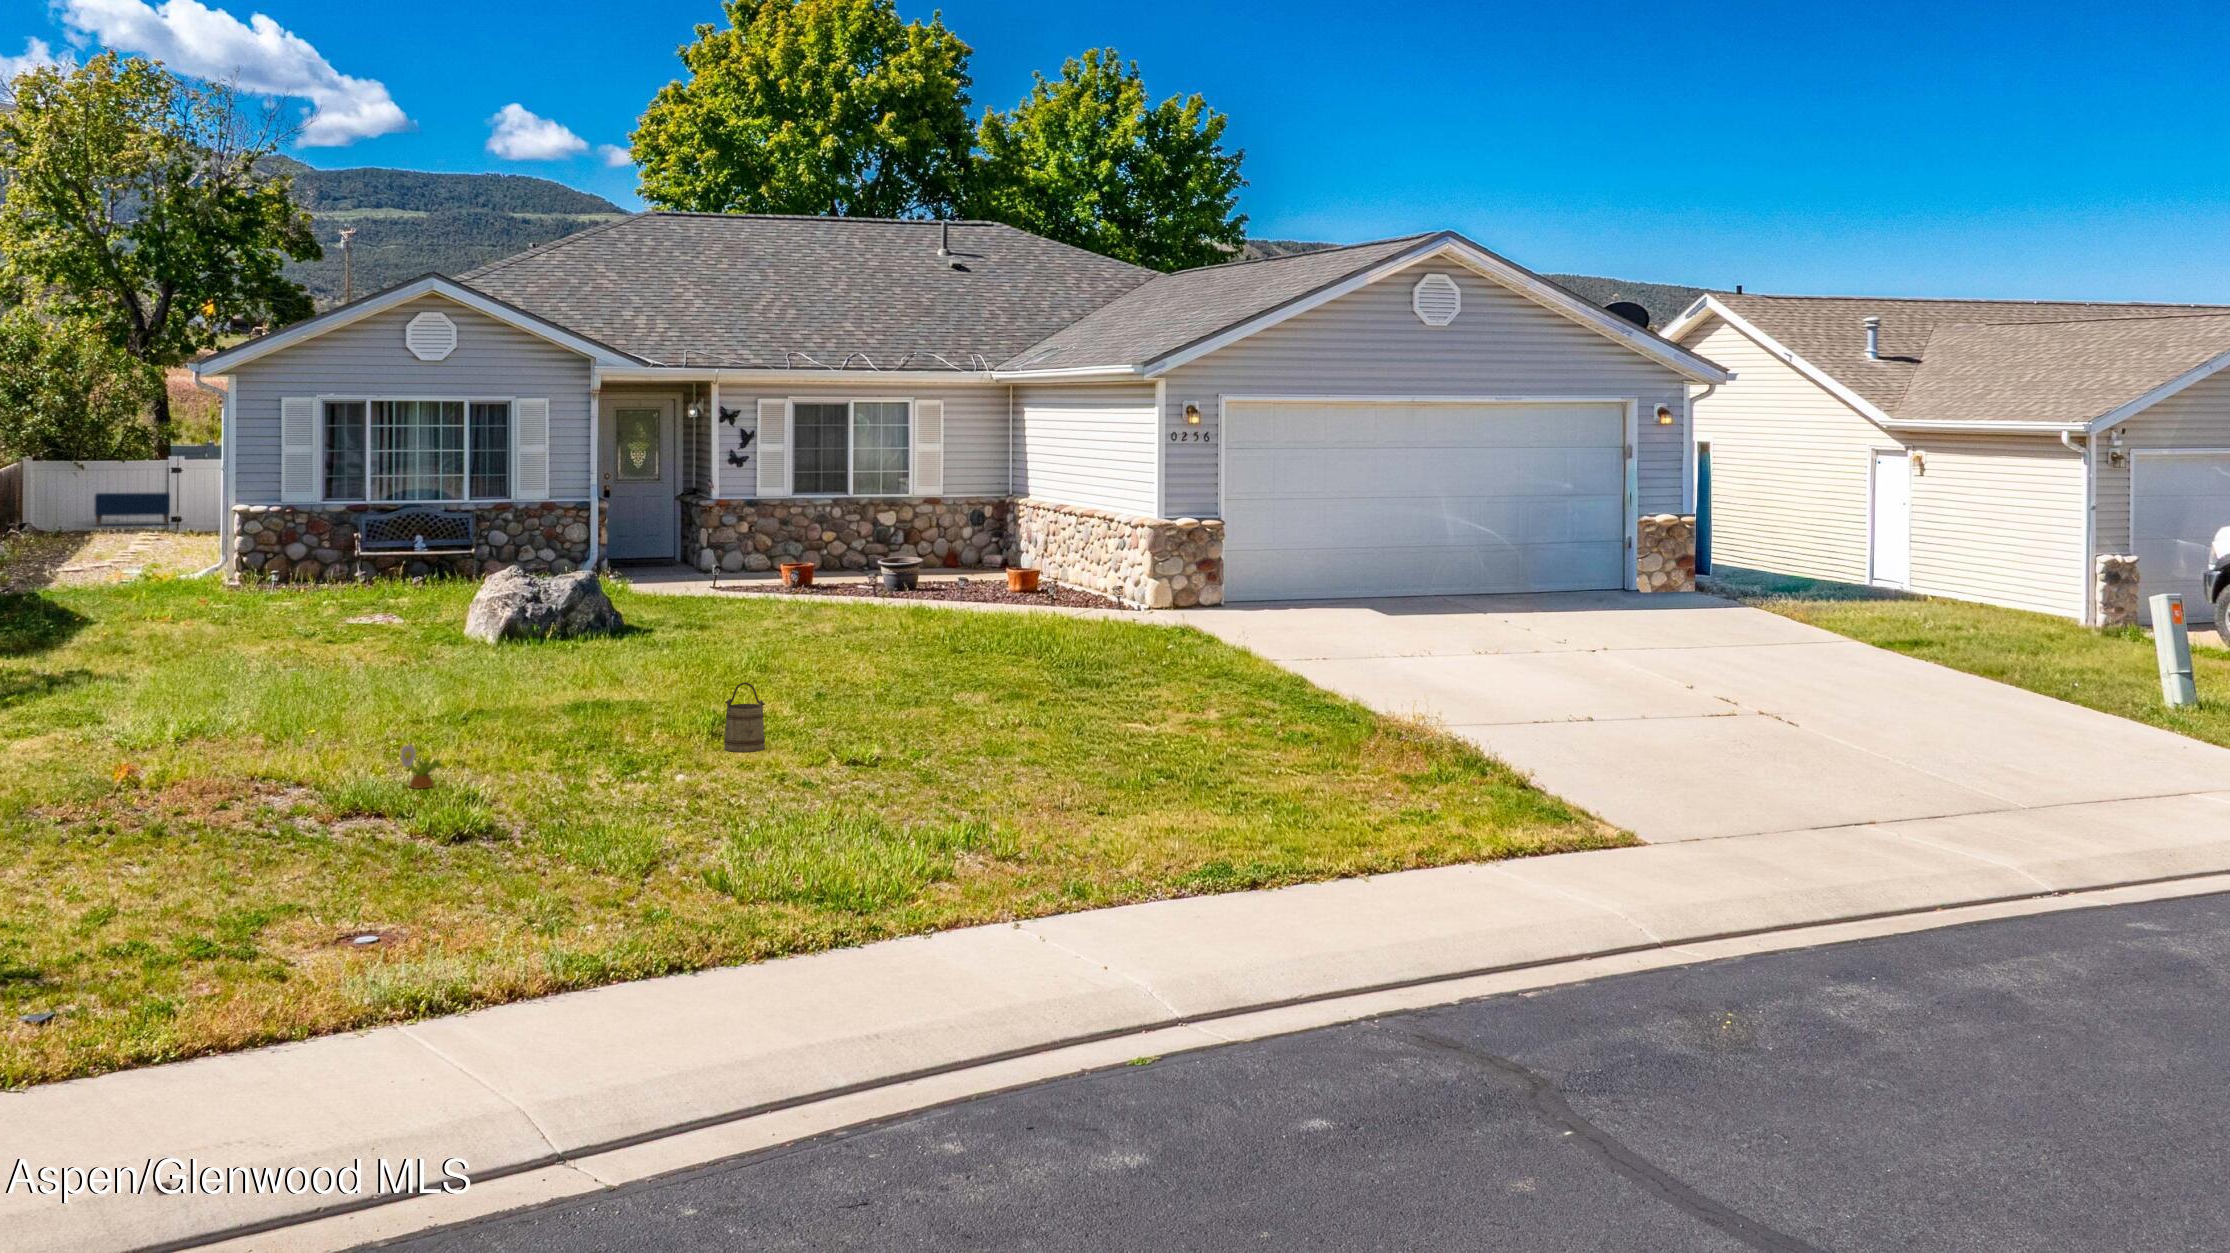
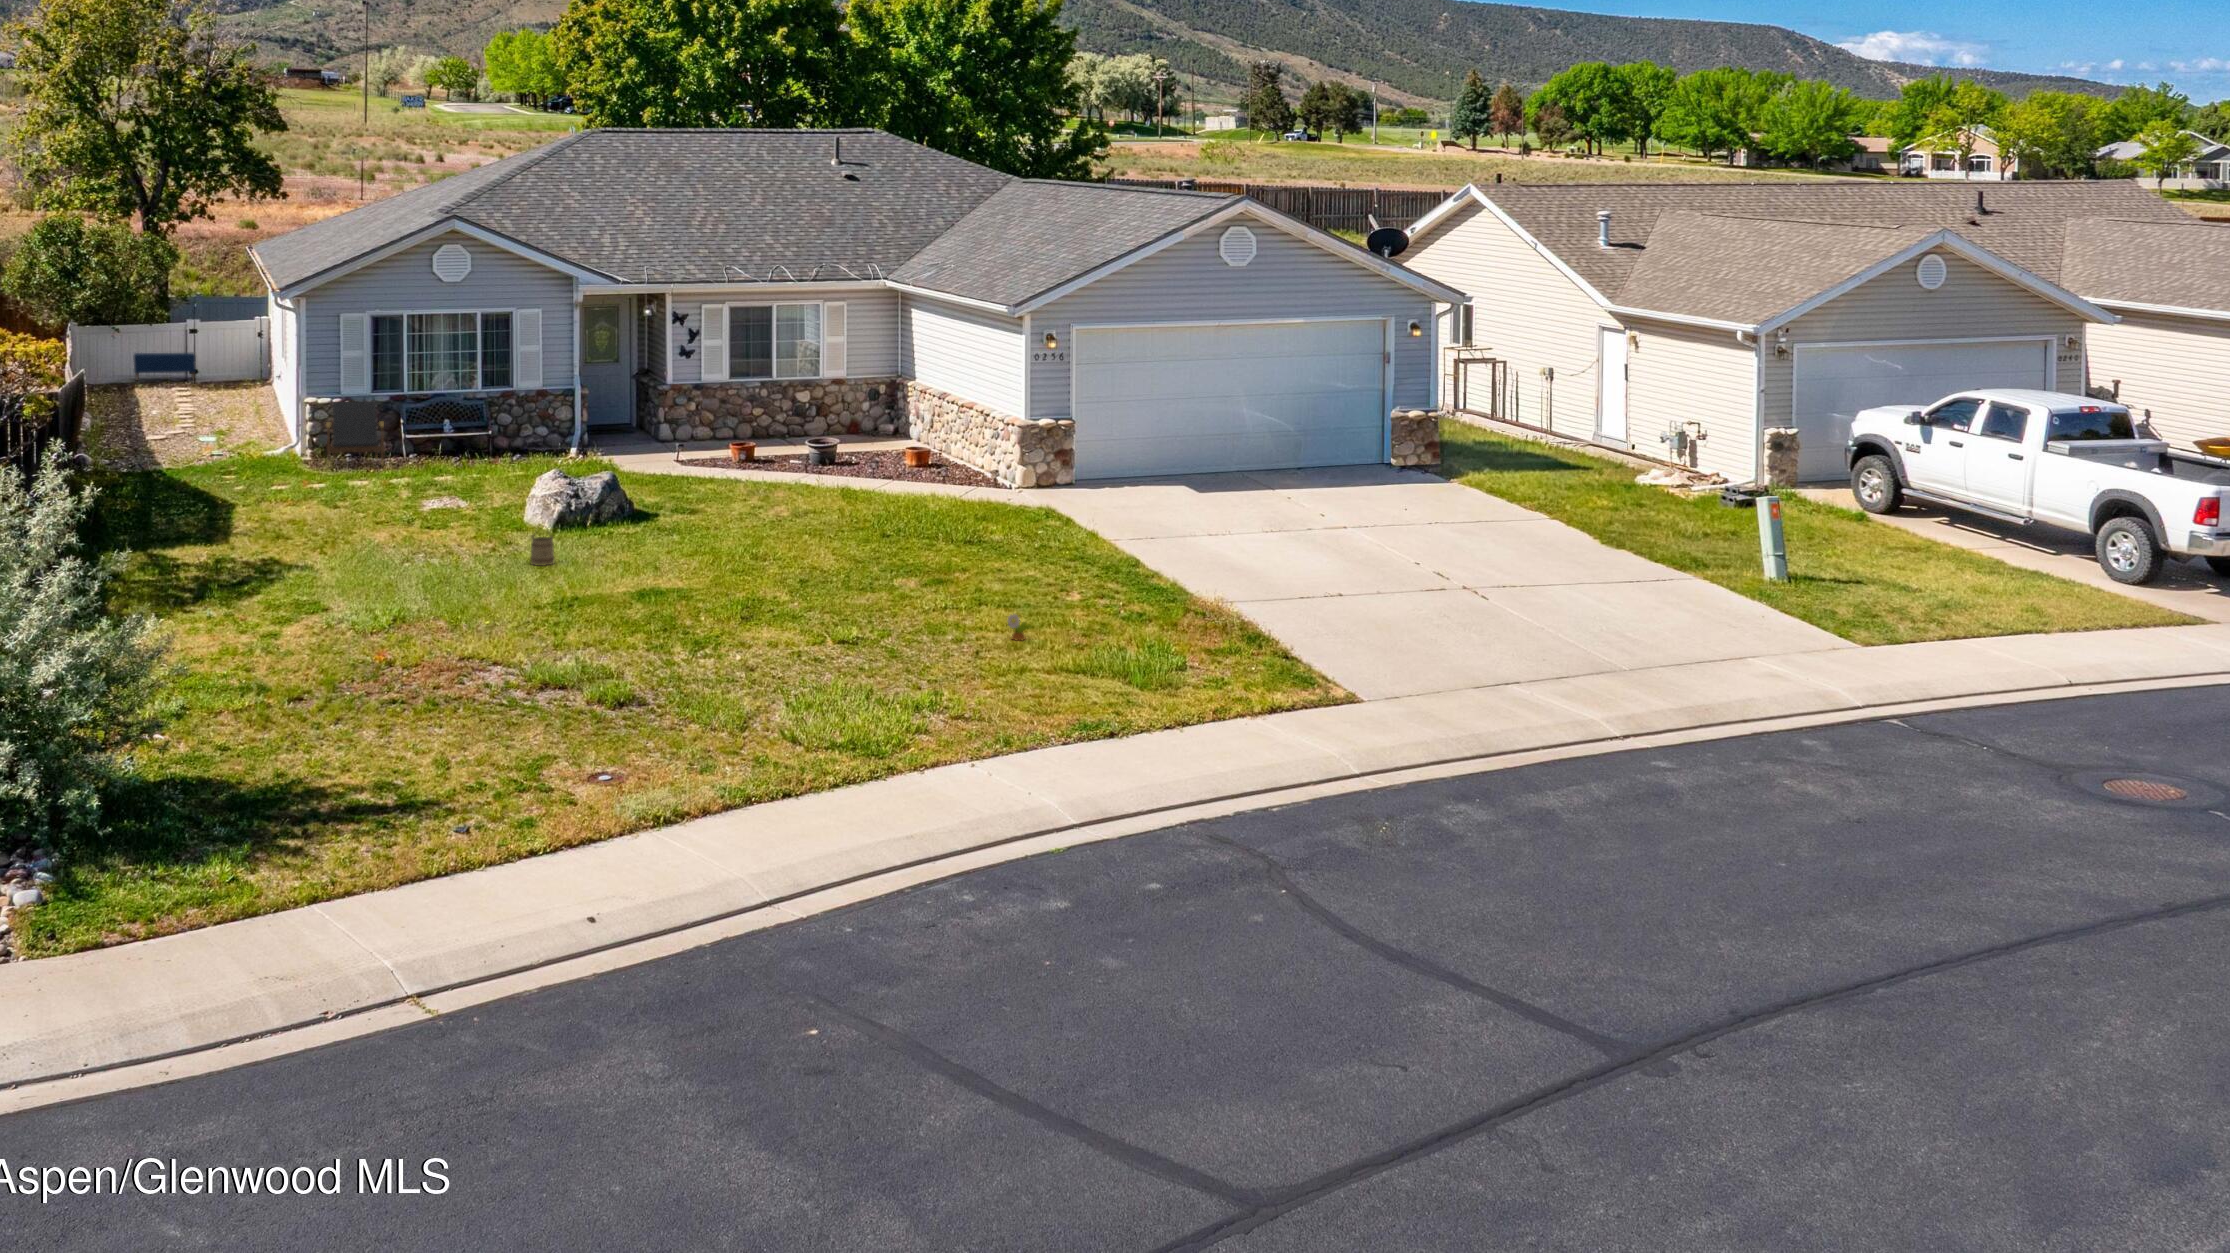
lounge chair: none [257,512,332,594] -> present [326,402,384,466]
bucket: present [724,682,765,752] -> present [530,535,555,566]
decorative plant: present [400,744,443,789] -> present [1006,614,1032,641]

